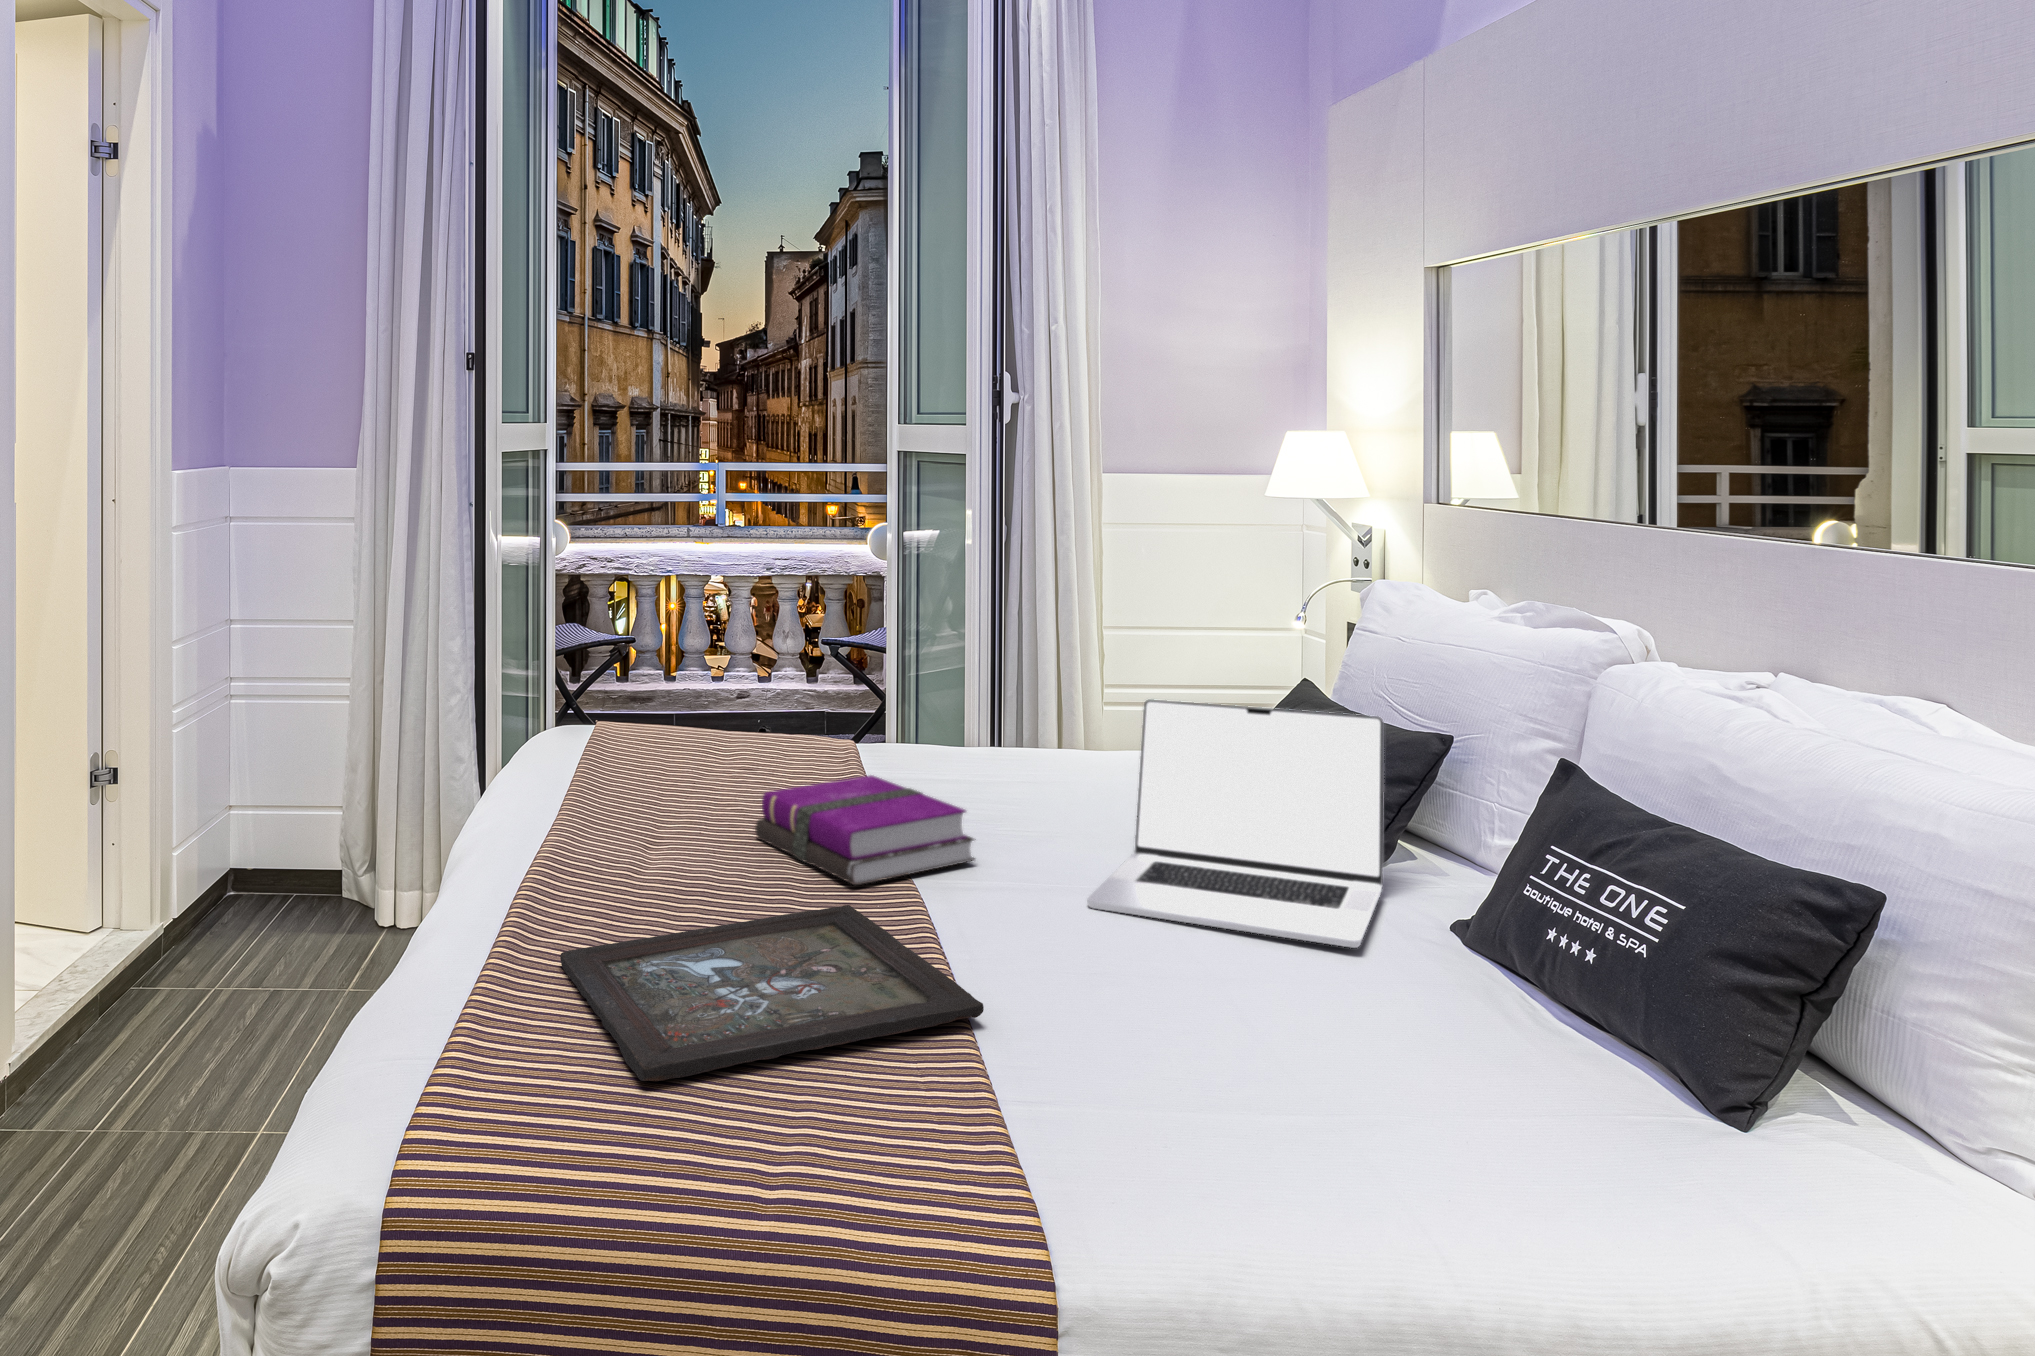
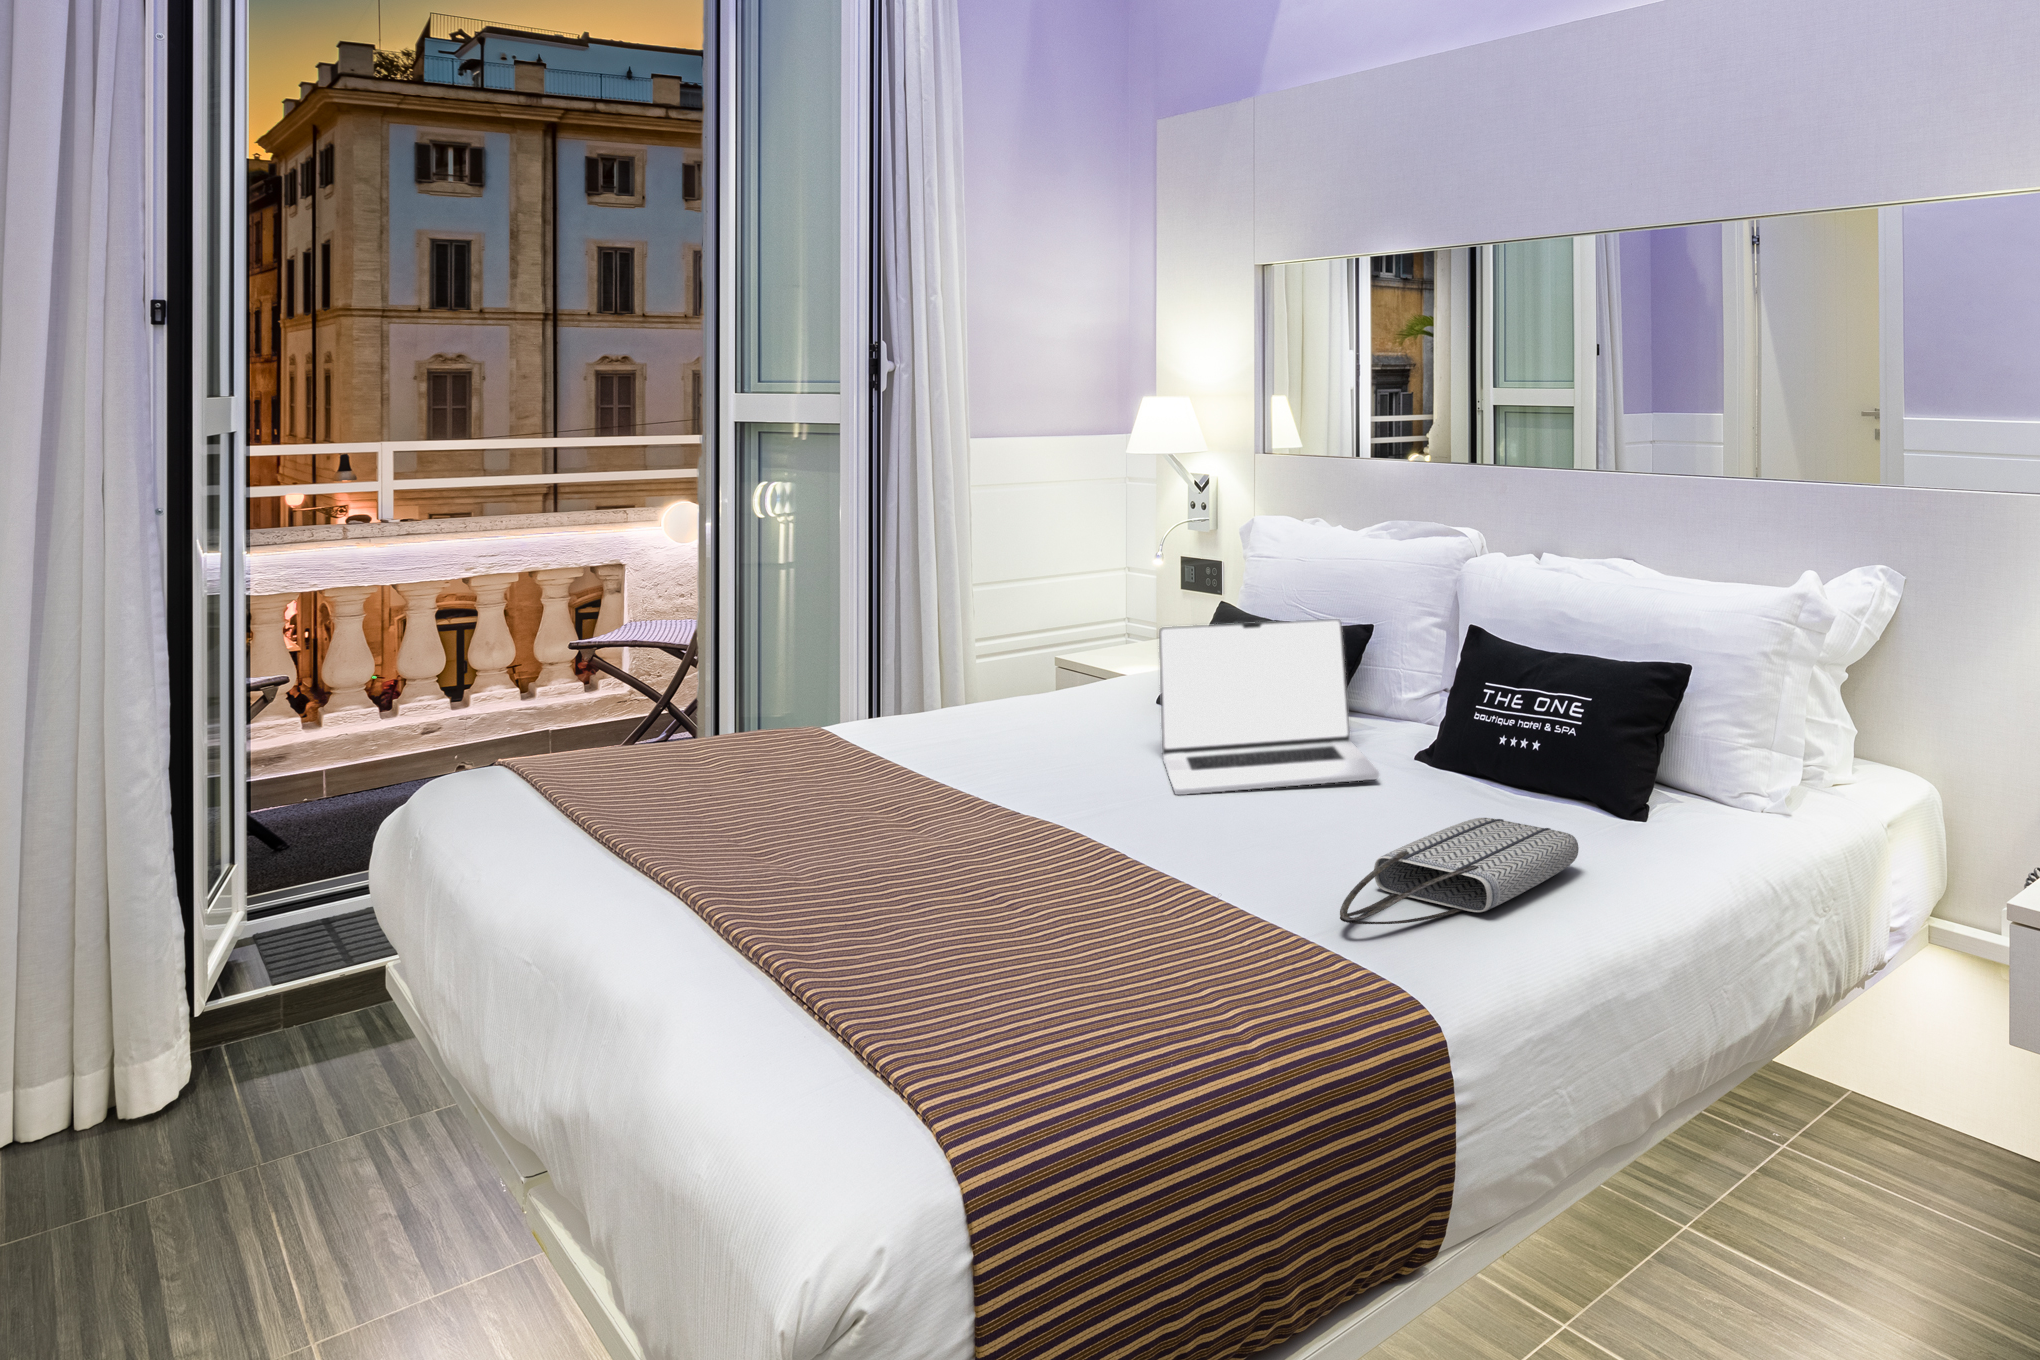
notebook: present [755,775,975,886] -> none [820,730,1052,818]
tray: present [560,905,984,1081] -> none [803,827,1214,970]
tote bag: none [1008,1051,1495,1205] -> present [1340,818,1579,924]

